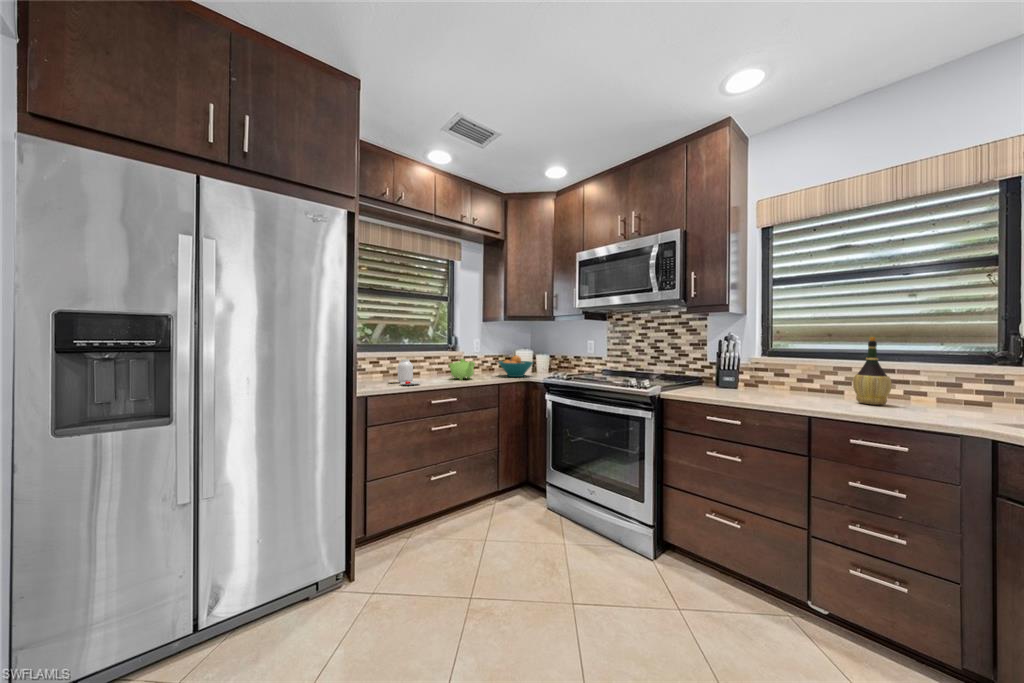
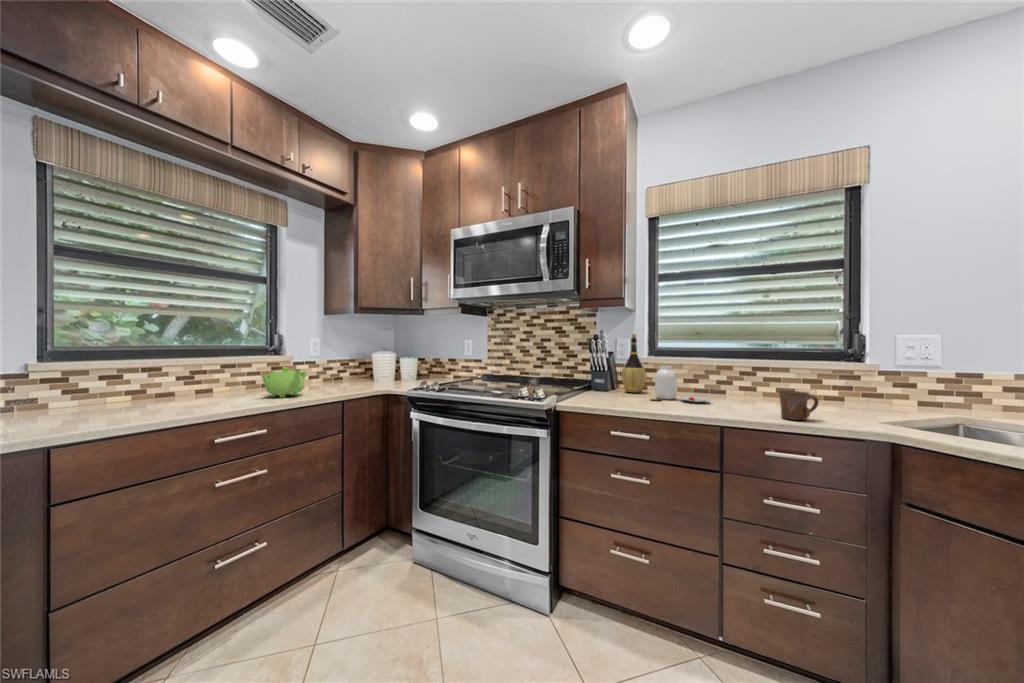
wine bottle: present [853,337,892,405] -> present [621,334,646,393]
fruit bowl: present [499,355,533,377] -> none [343,360,395,389]
jar: present [391,359,420,385] -> present [650,366,710,402]
mug: none [887,391,936,419] -> present [778,391,819,420]

